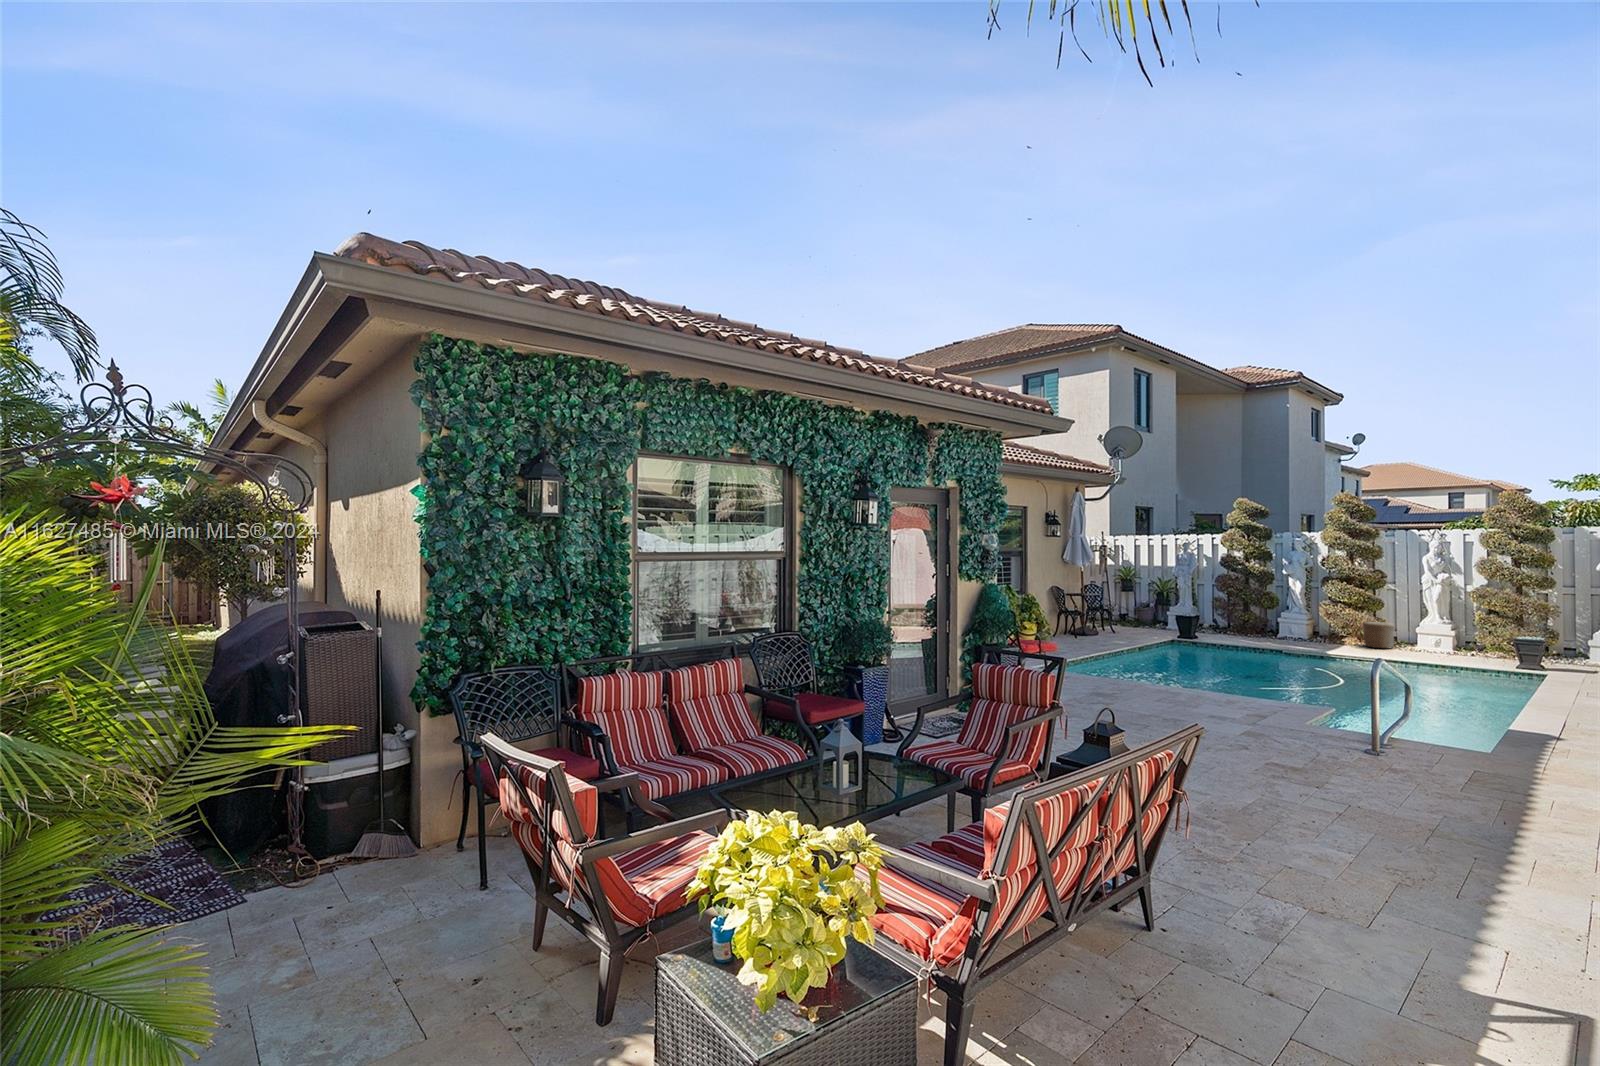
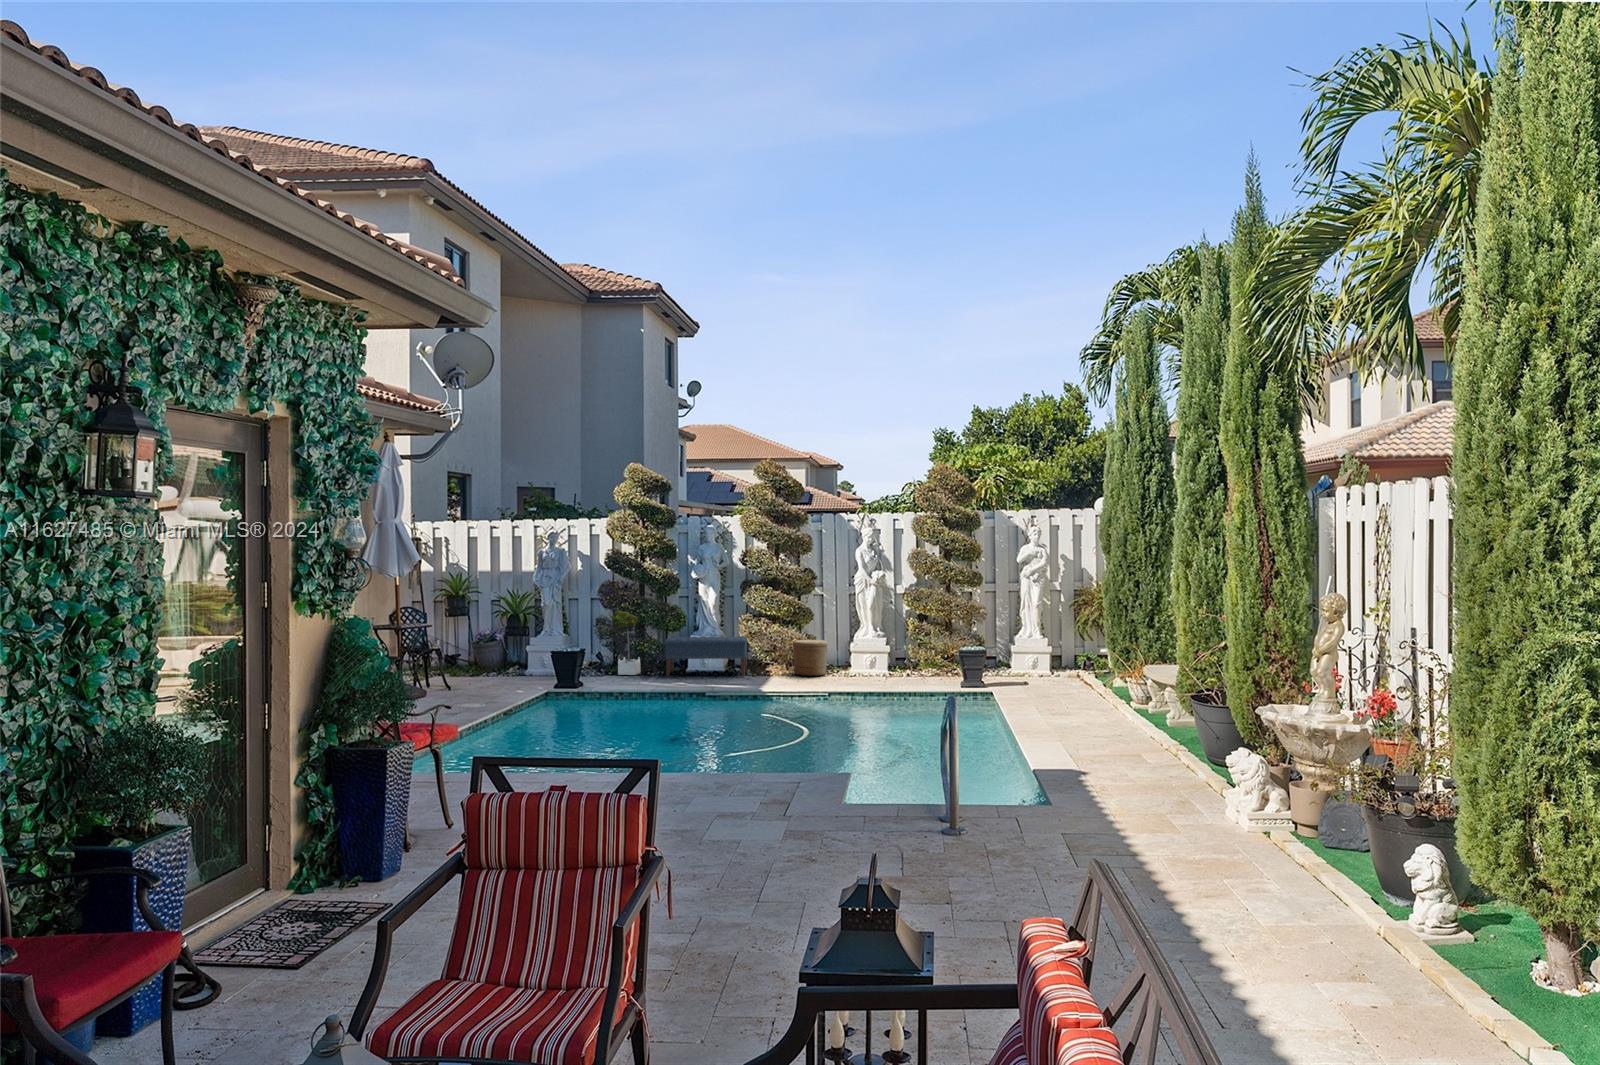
potted tree: none [1222,593,1243,636] -> present [612,610,641,675]
bench: none [1258,613,1327,643] -> present [665,636,747,676]

